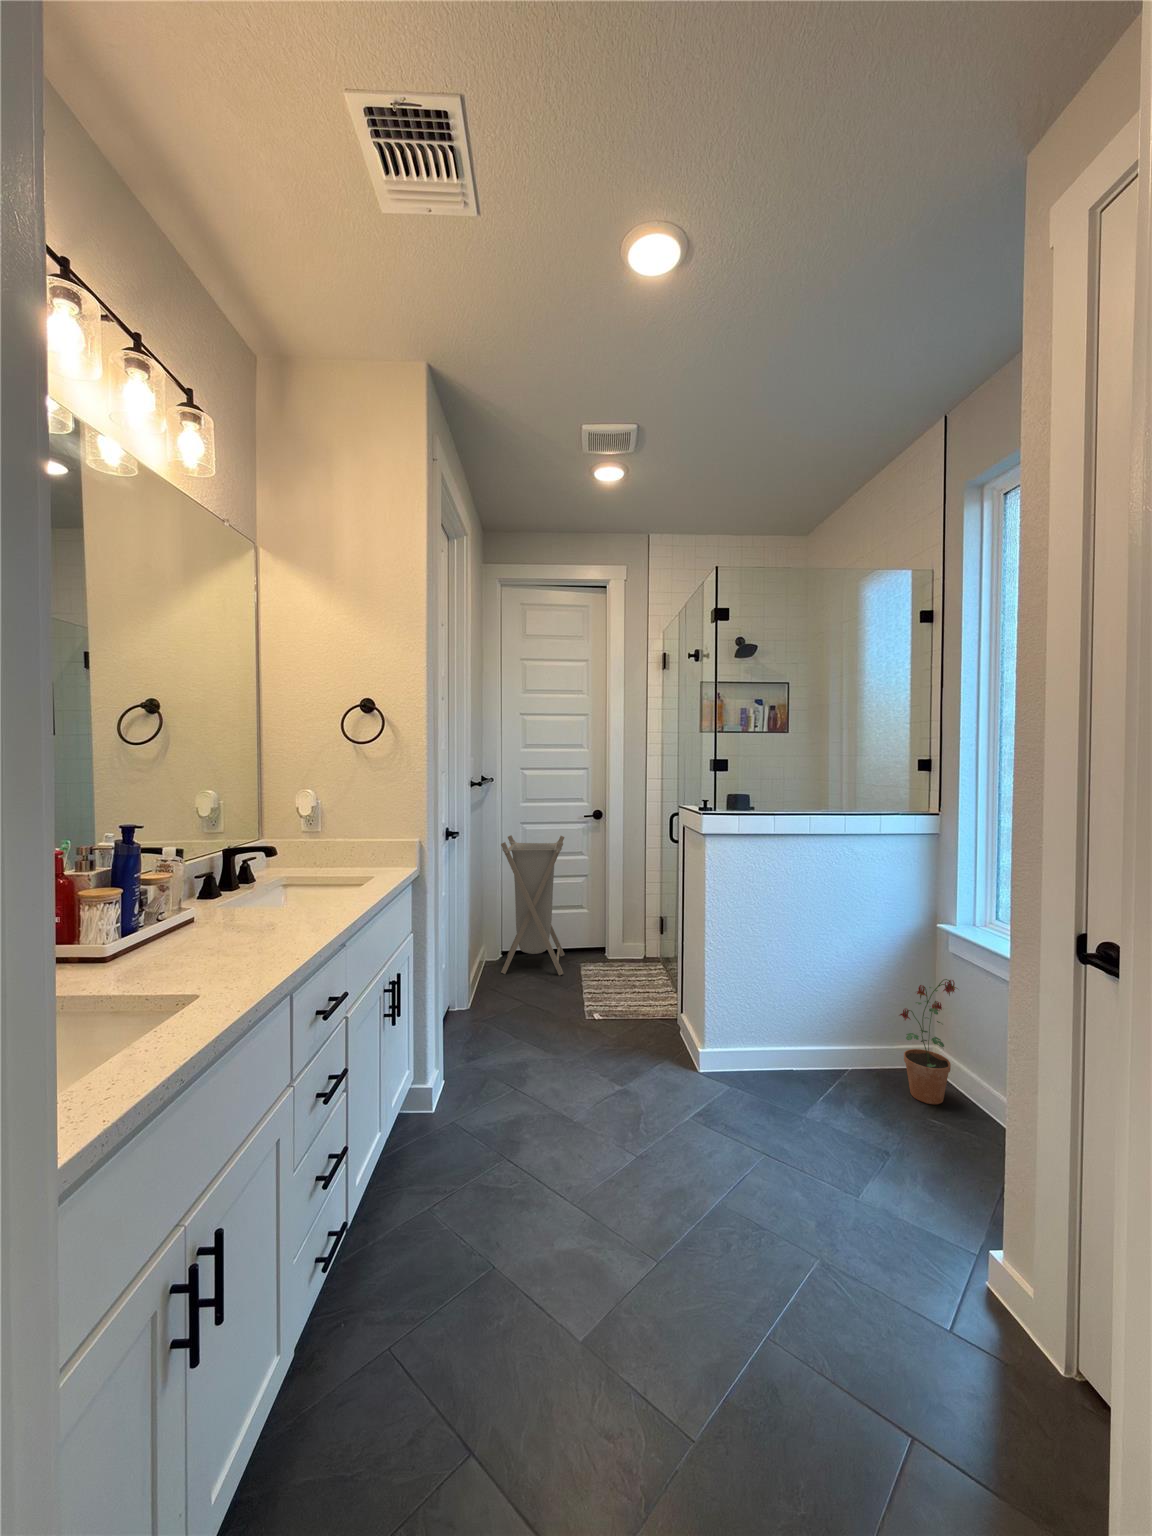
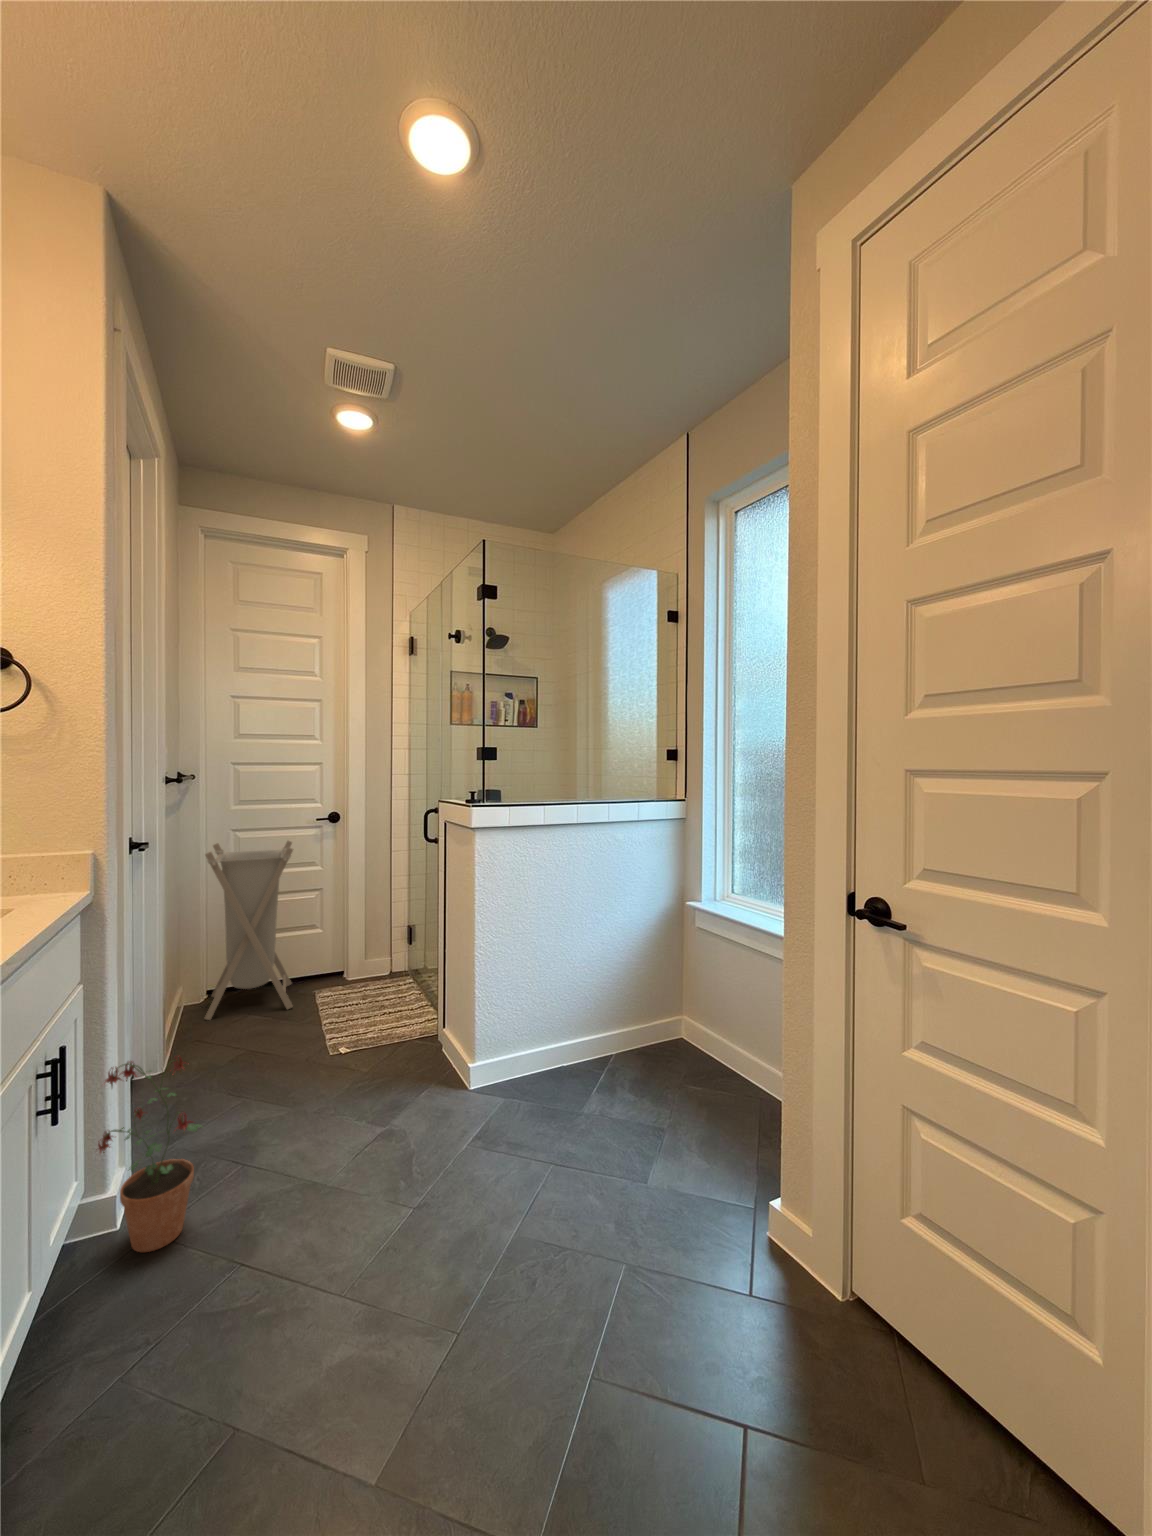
potted plant: present [899,979,958,1104] -> present [98,1056,202,1252]

